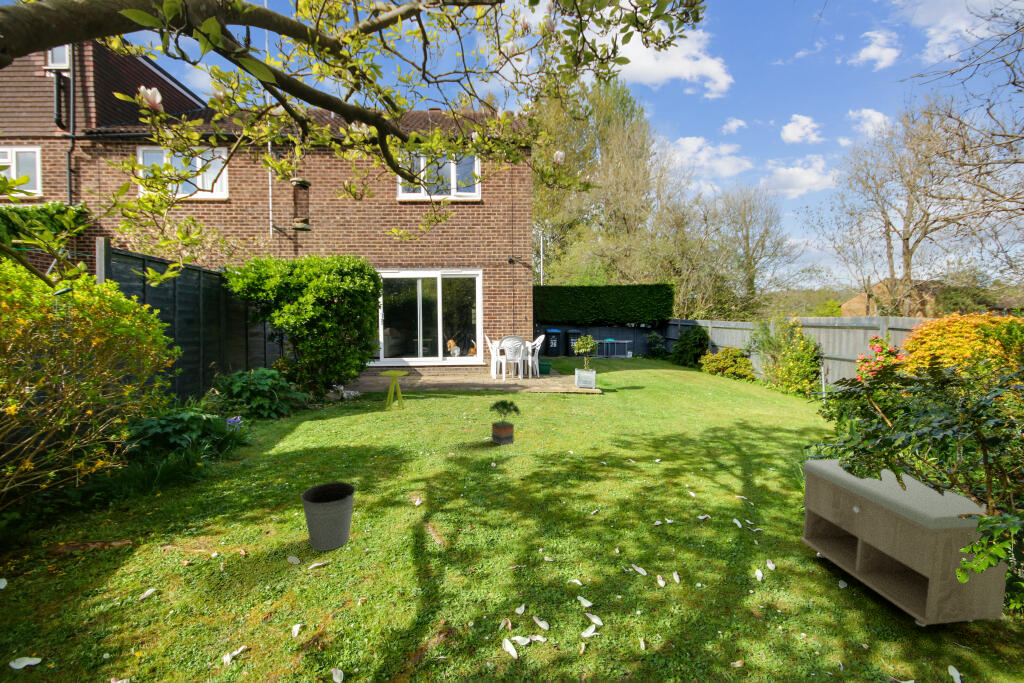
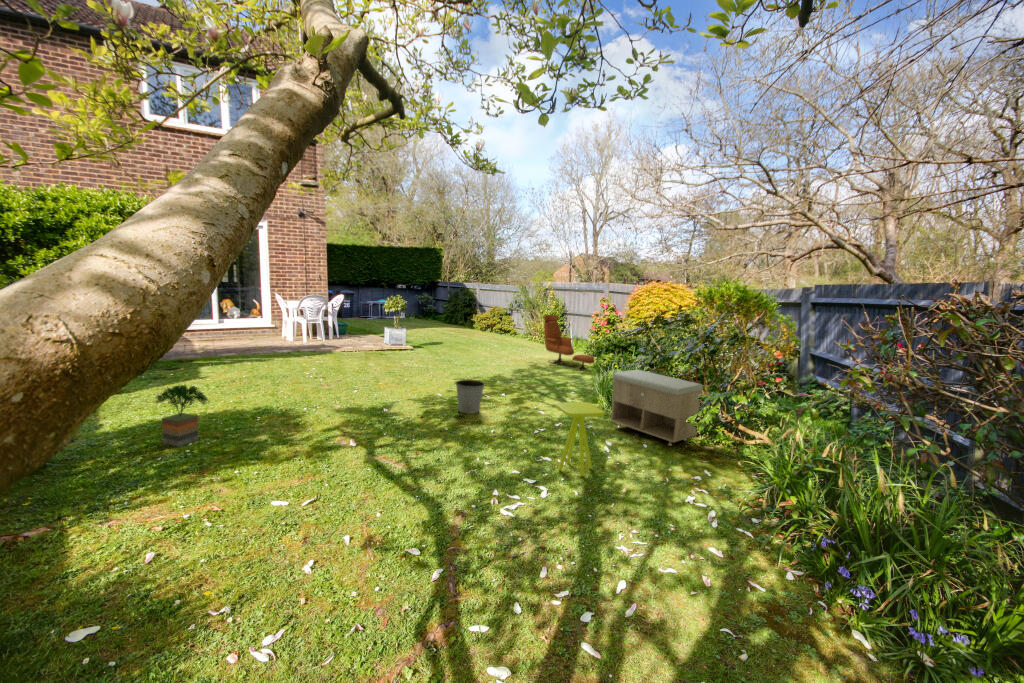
lounge chair: none [758,359,836,443] -> present [544,315,595,370]
side table: present [380,370,408,410] -> present [556,402,604,476]
potted tree: present [489,400,521,445] -> present [156,385,208,447]
bucket: present [301,482,357,551] -> present [456,380,486,414]

